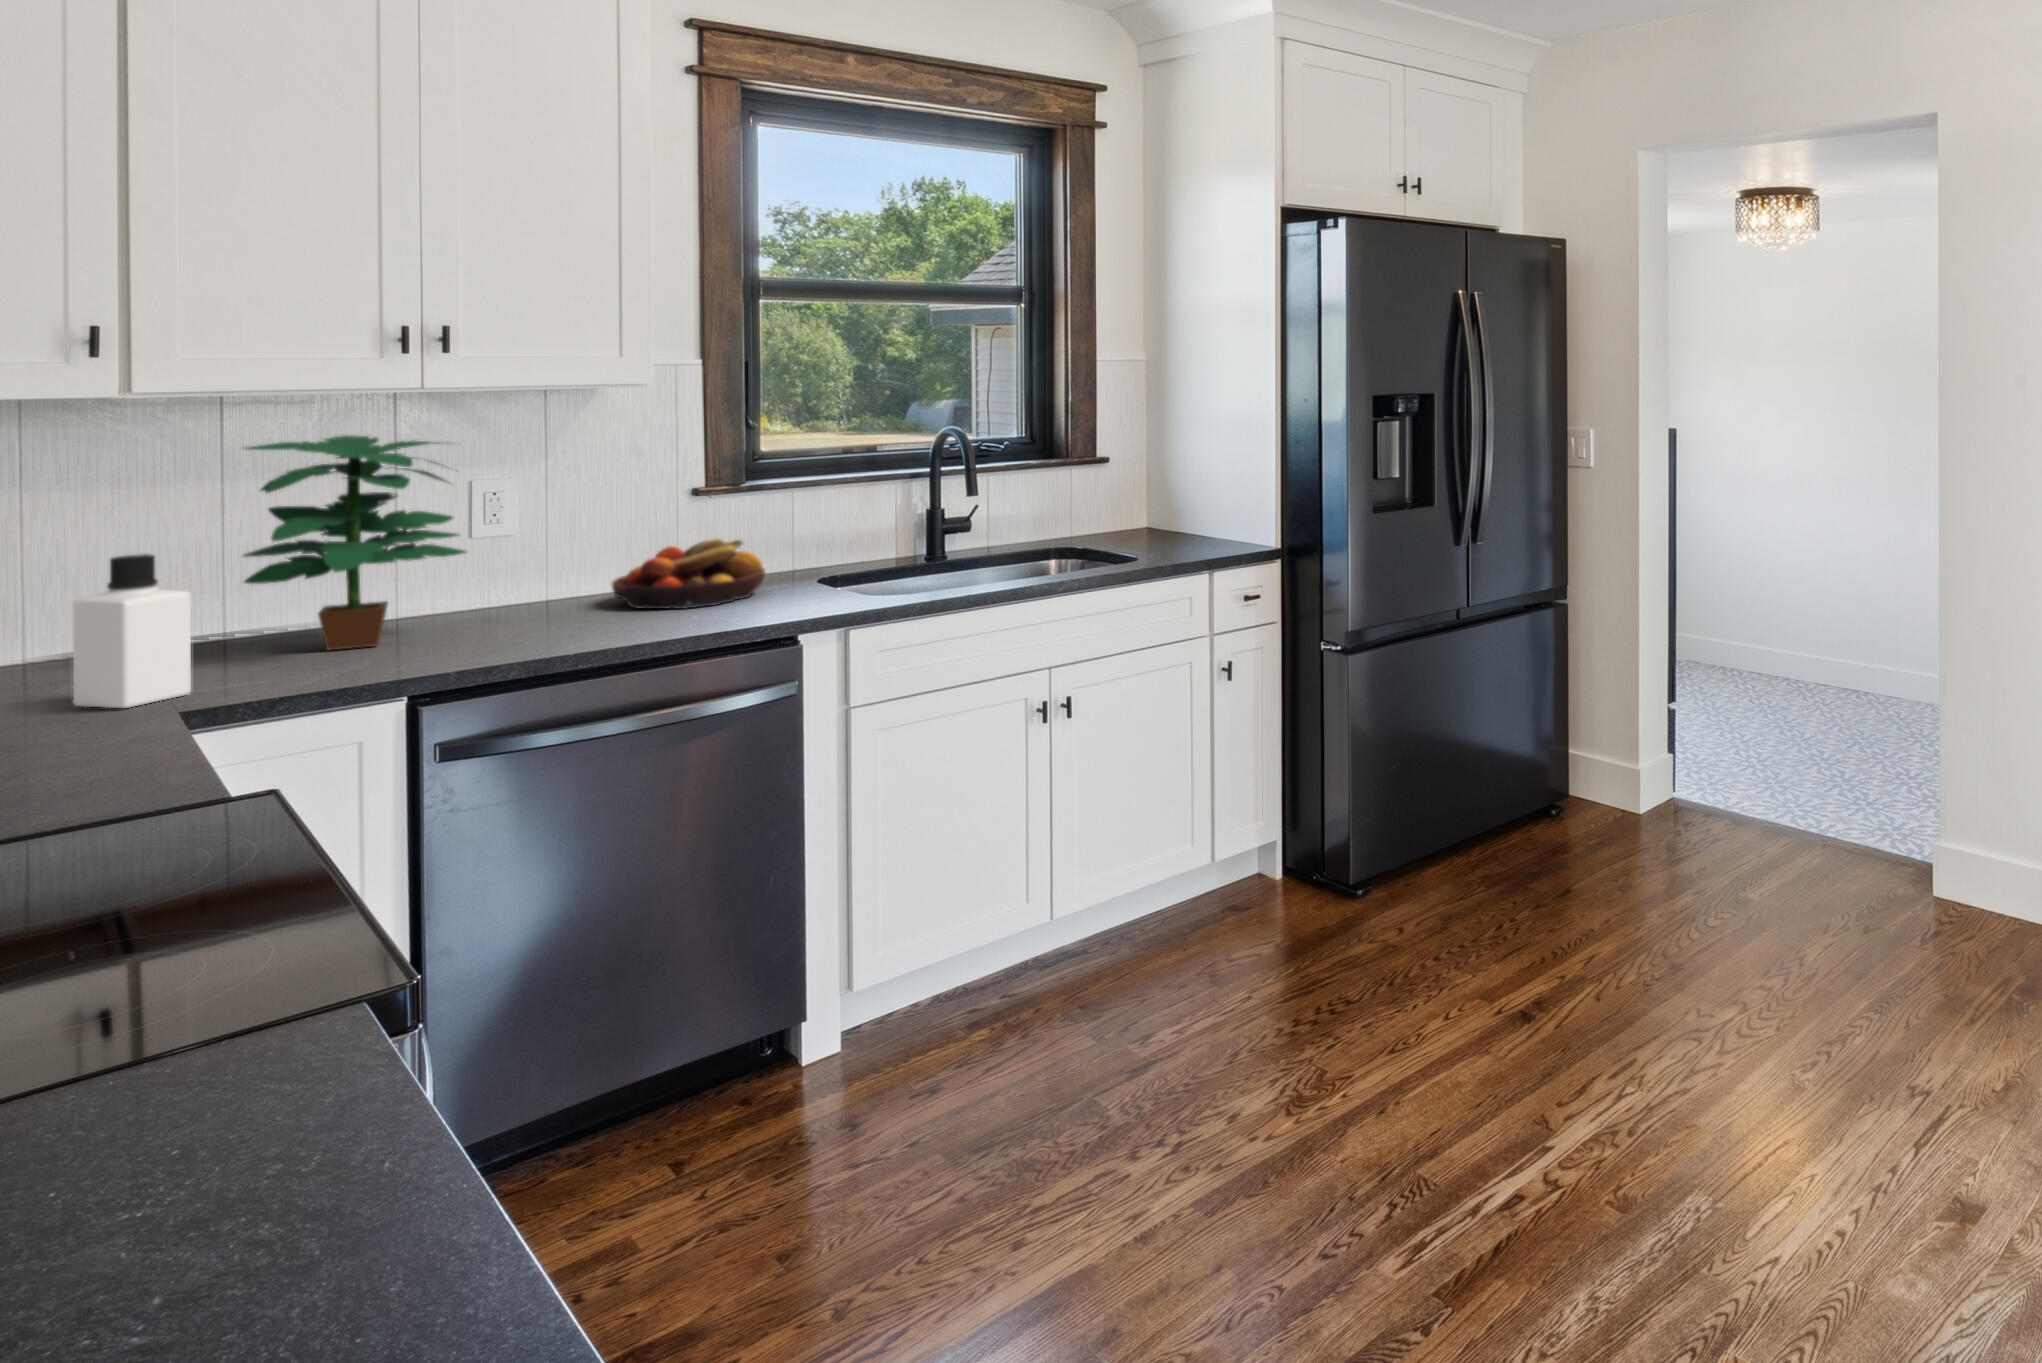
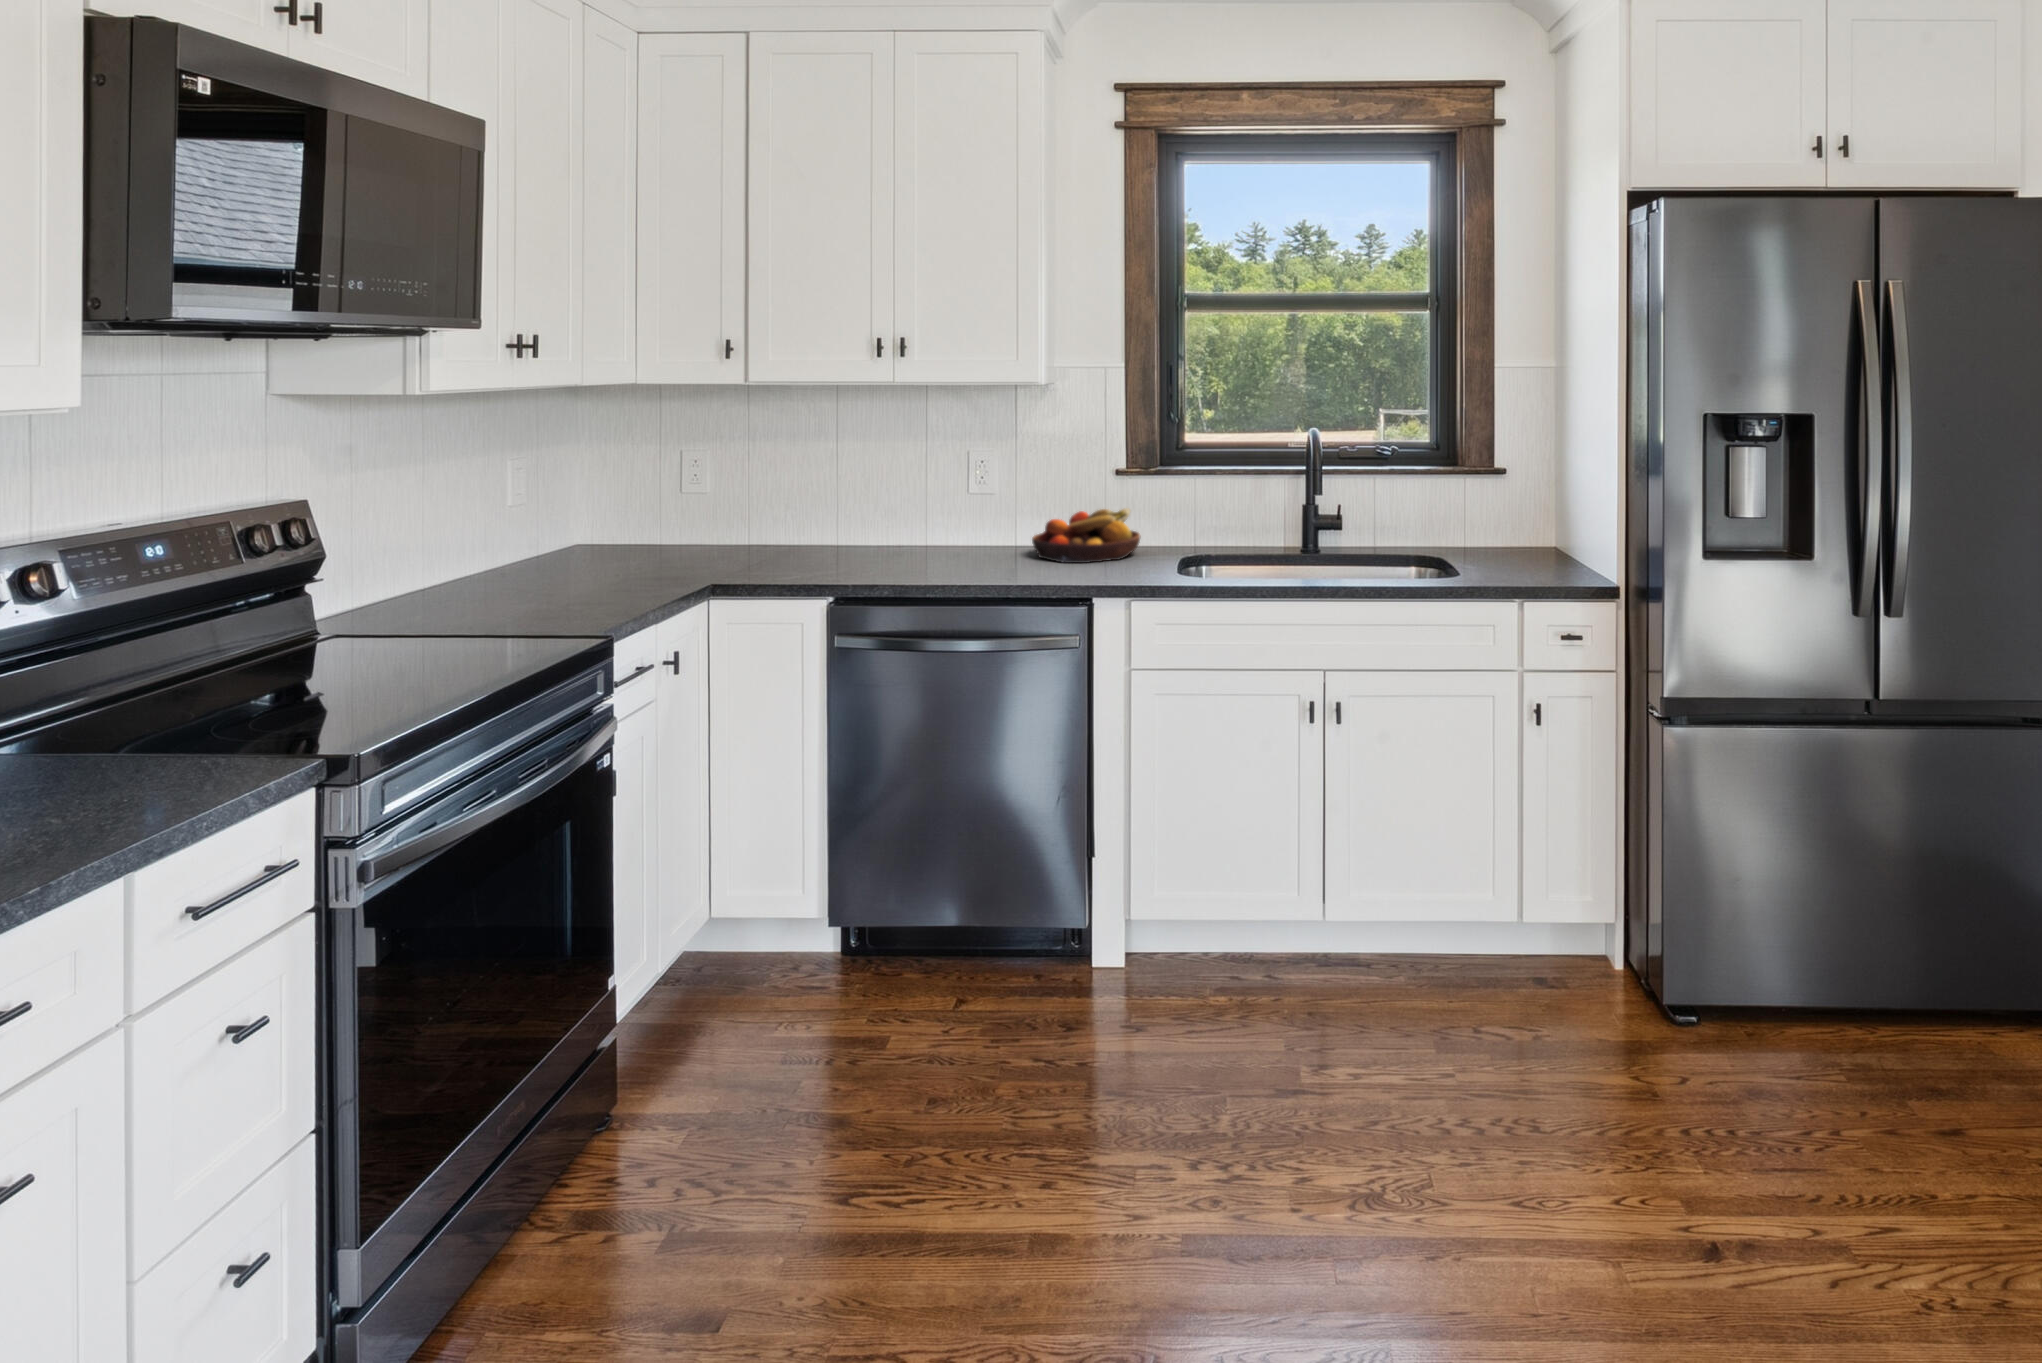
potted plant: present [243,435,465,650] -> none [798,411,940,561]
bottle: present [73,554,191,708] -> none [676,482,726,579]

